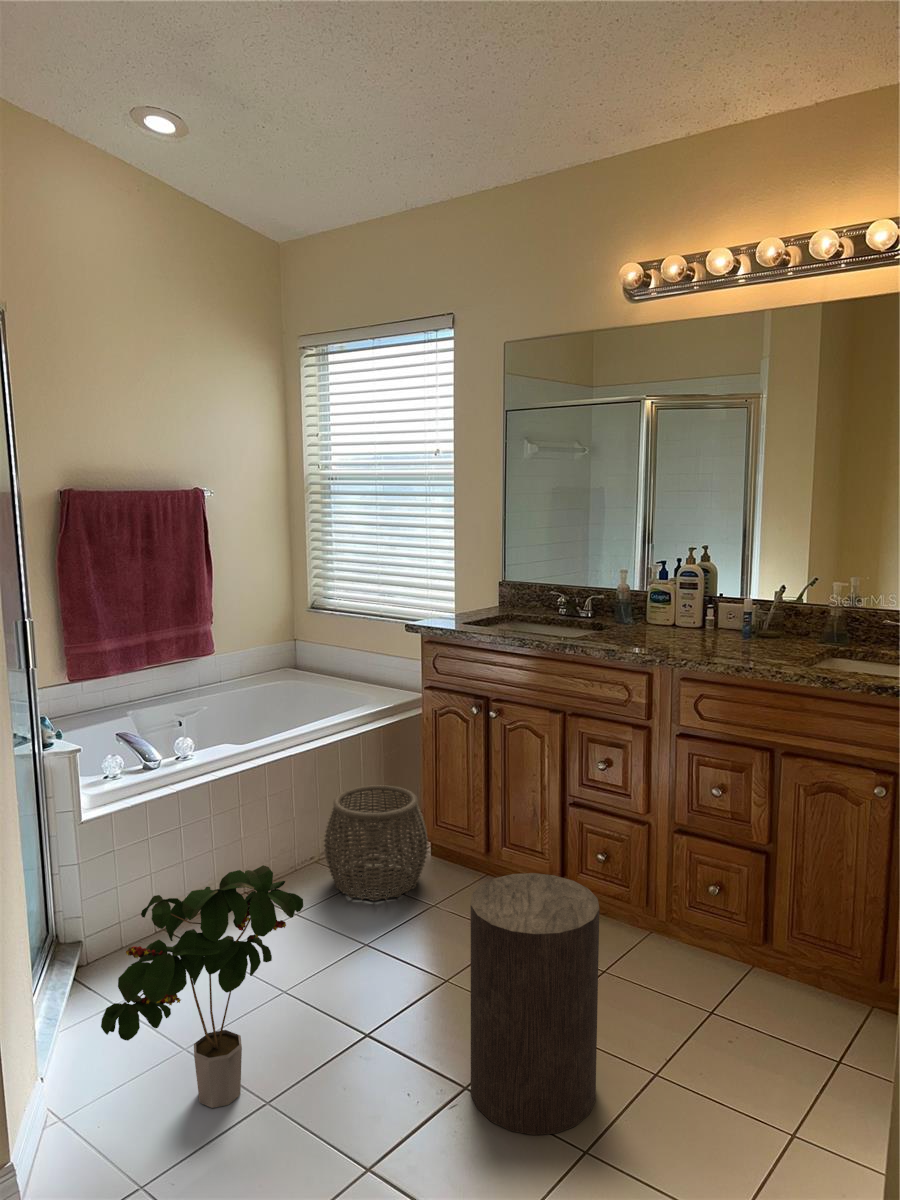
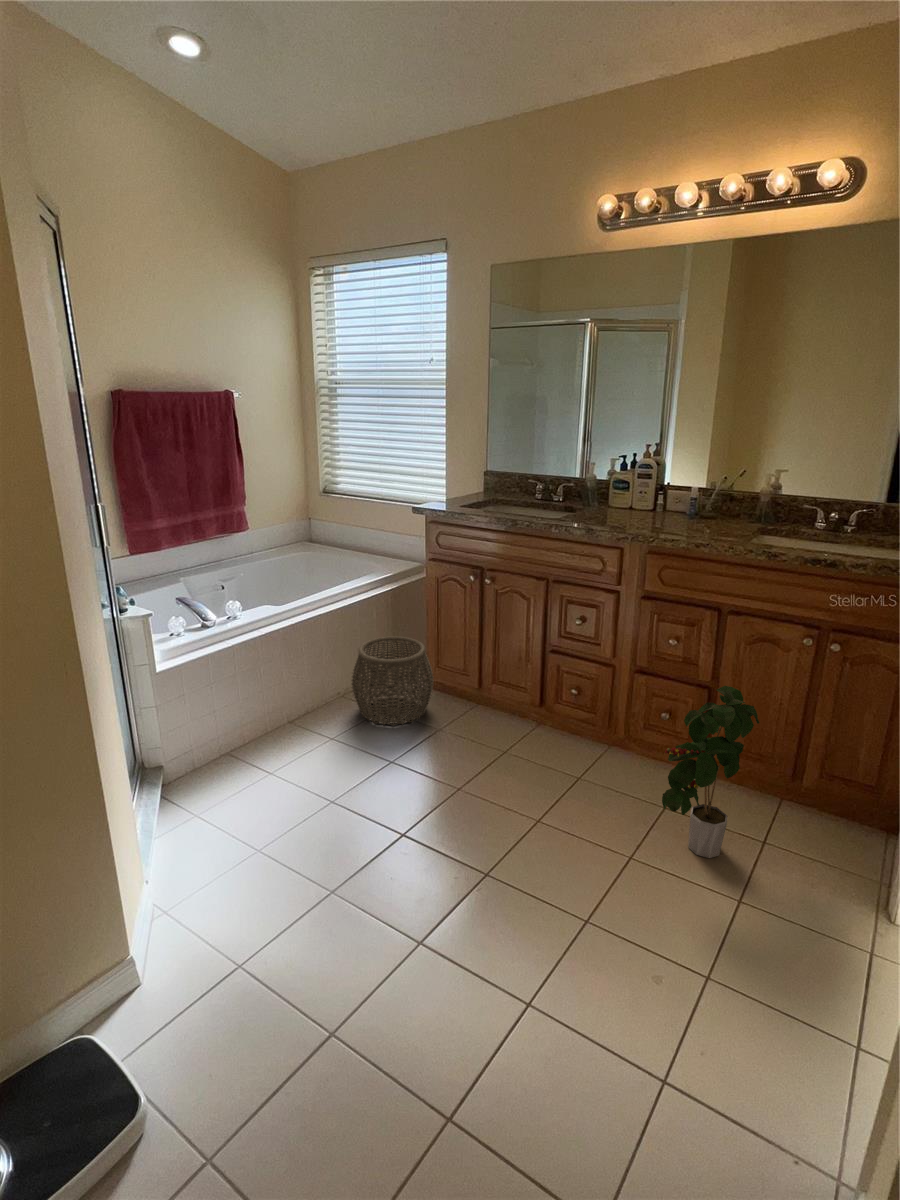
potted plant: present [101,865,303,1108] -> present [662,686,759,858]
stool: present [471,873,599,1135] -> none [490,711,599,908]

